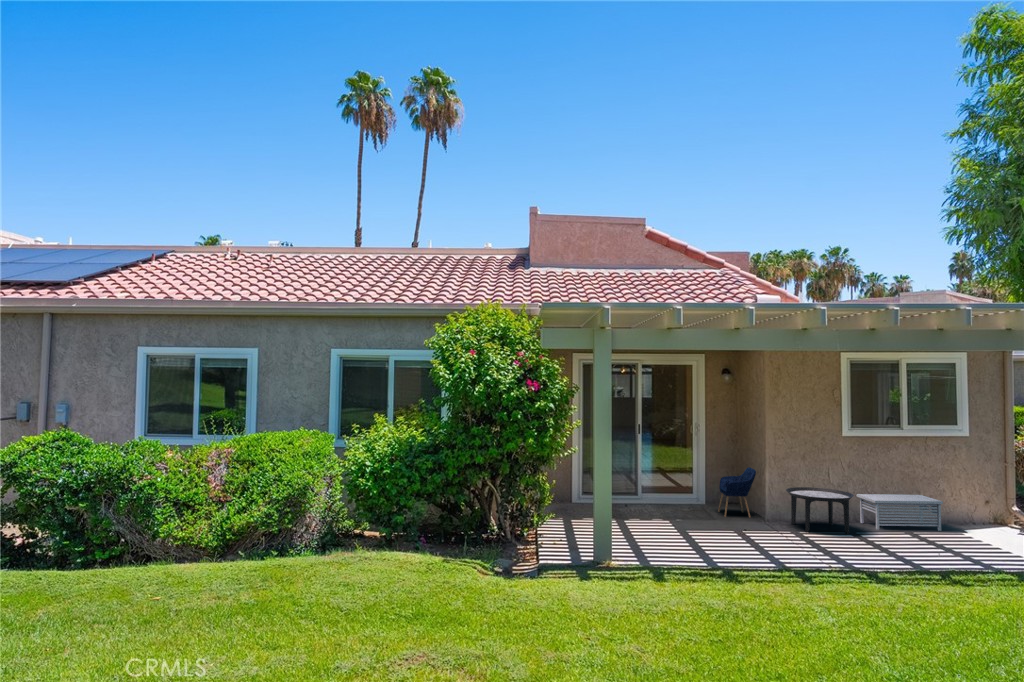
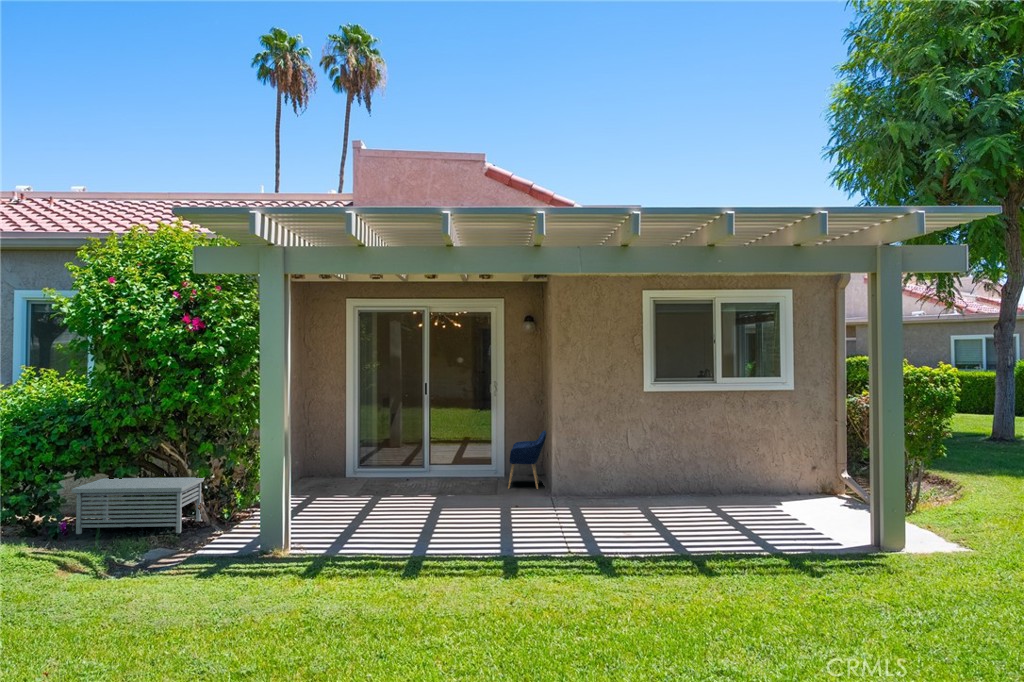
round table: present [786,487,854,534] -> none [564,452,639,507]
storage bench: present [857,494,943,531] -> present [72,477,204,534]

